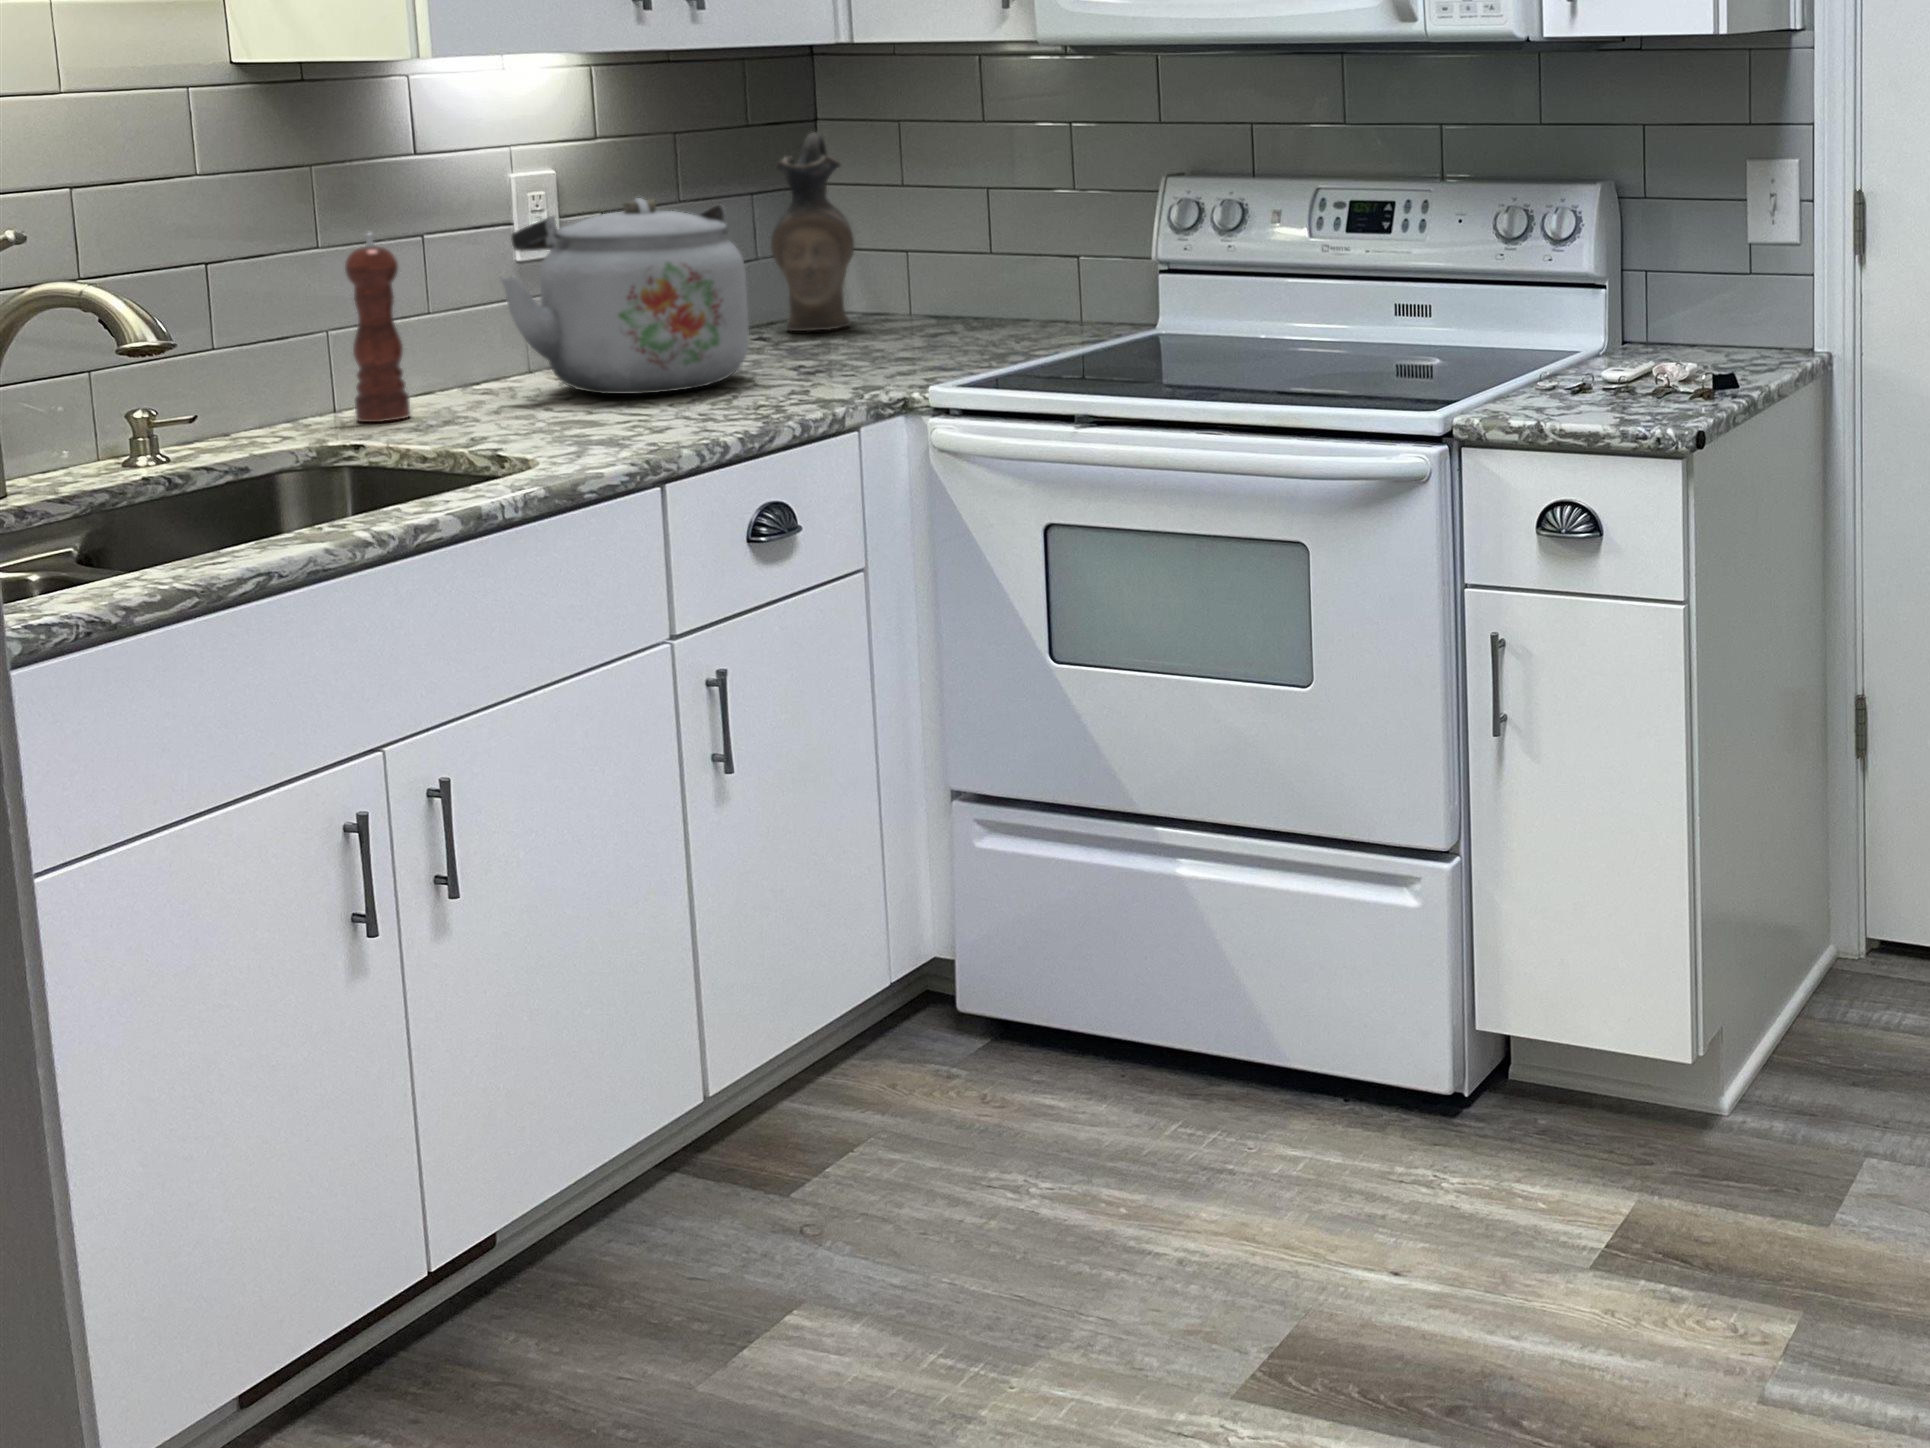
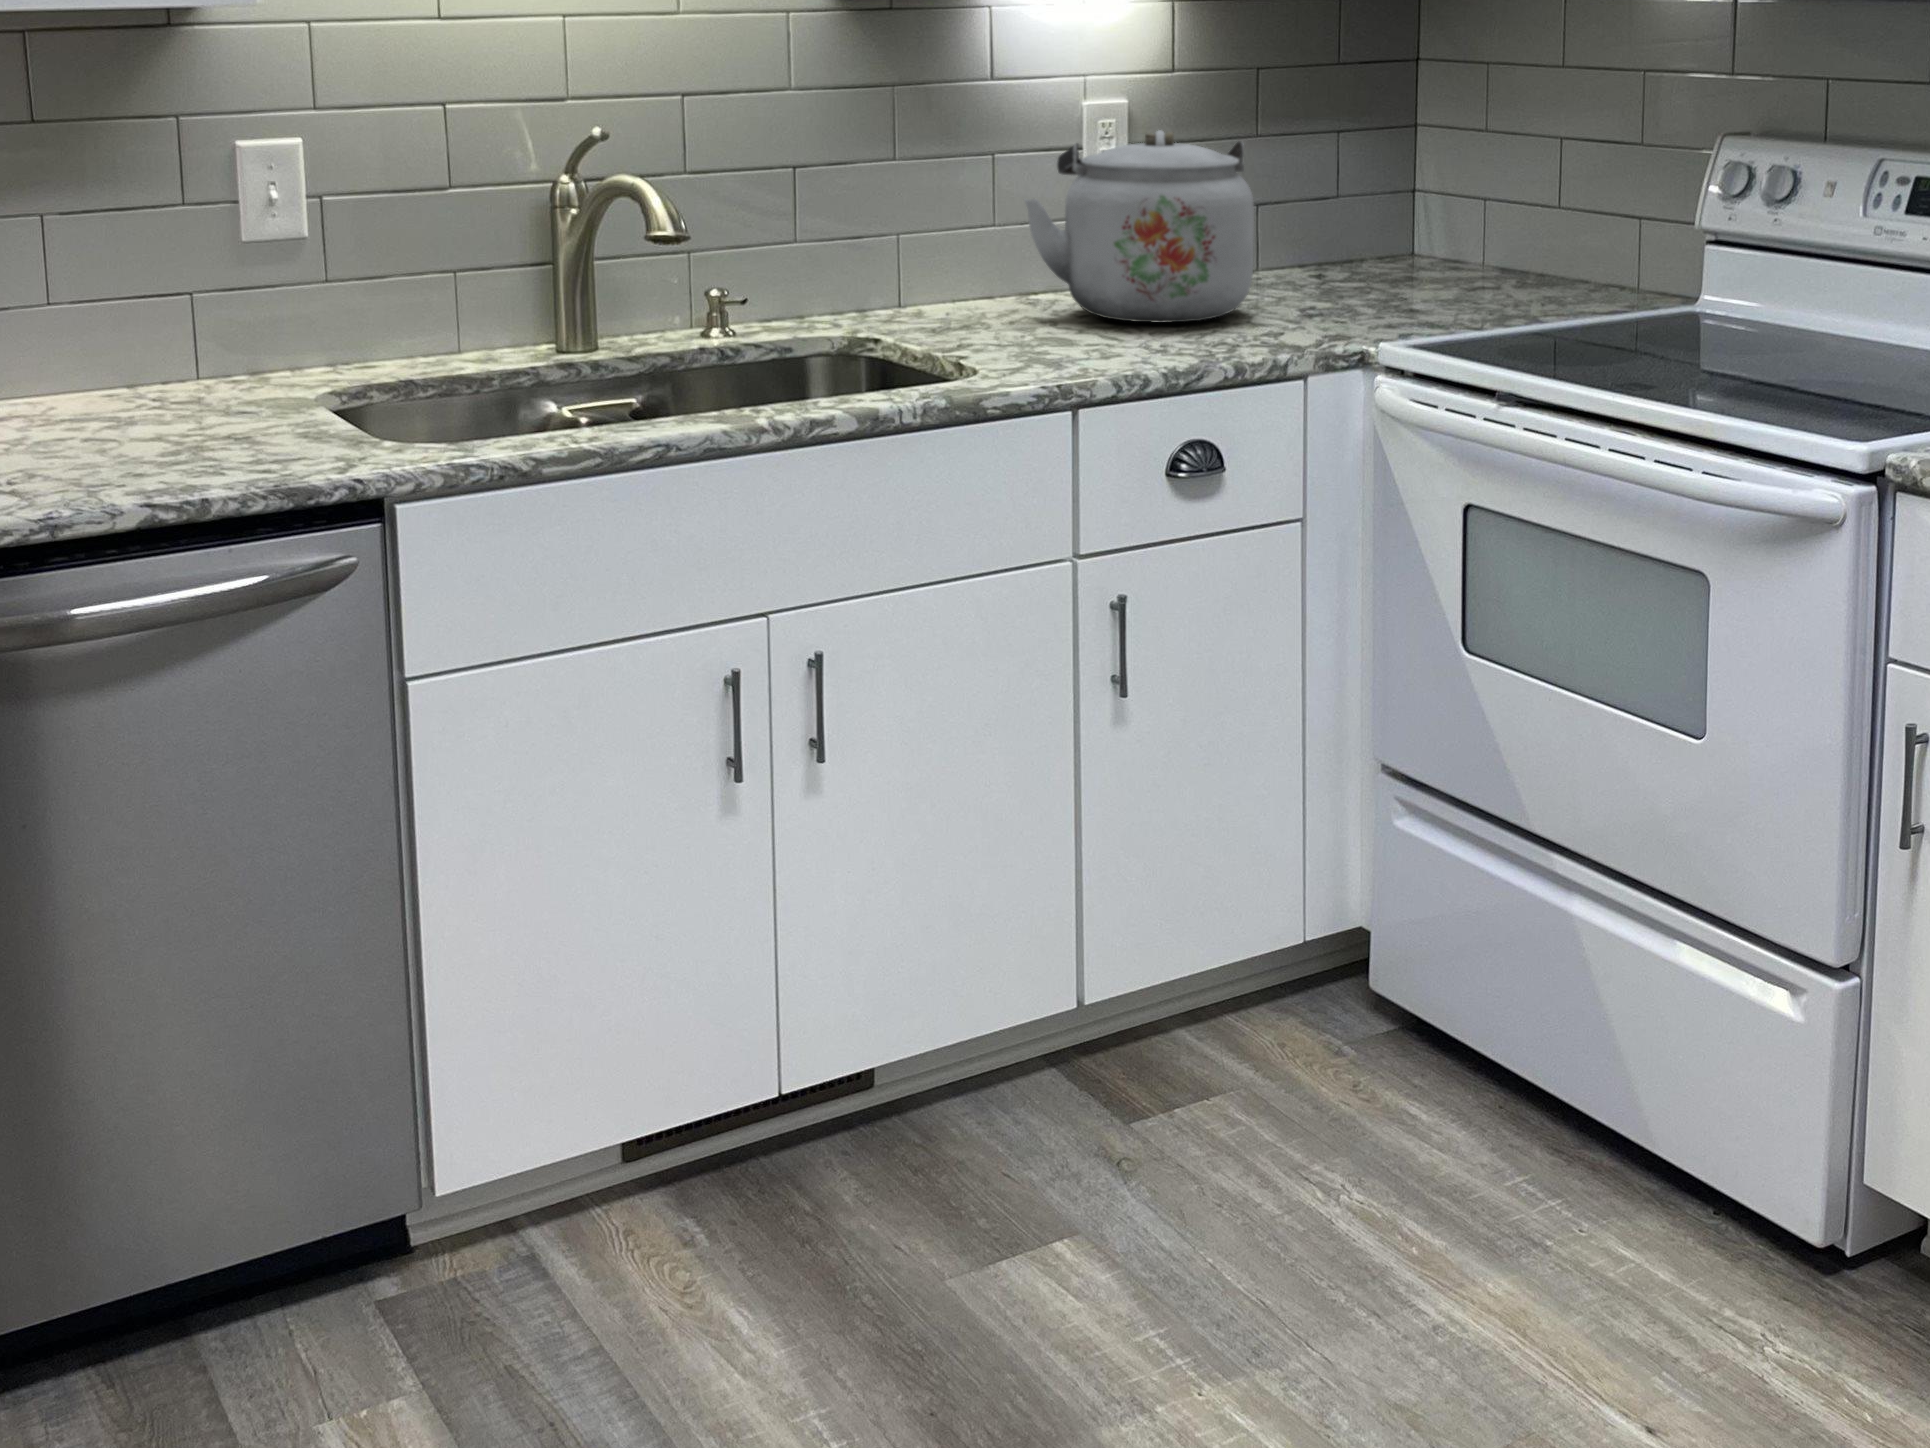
ceramic pitcher: present [771,132,854,331] -> none [1338,71,1418,275]
pepper mill: present [345,233,410,422] -> none [894,149,940,323]

